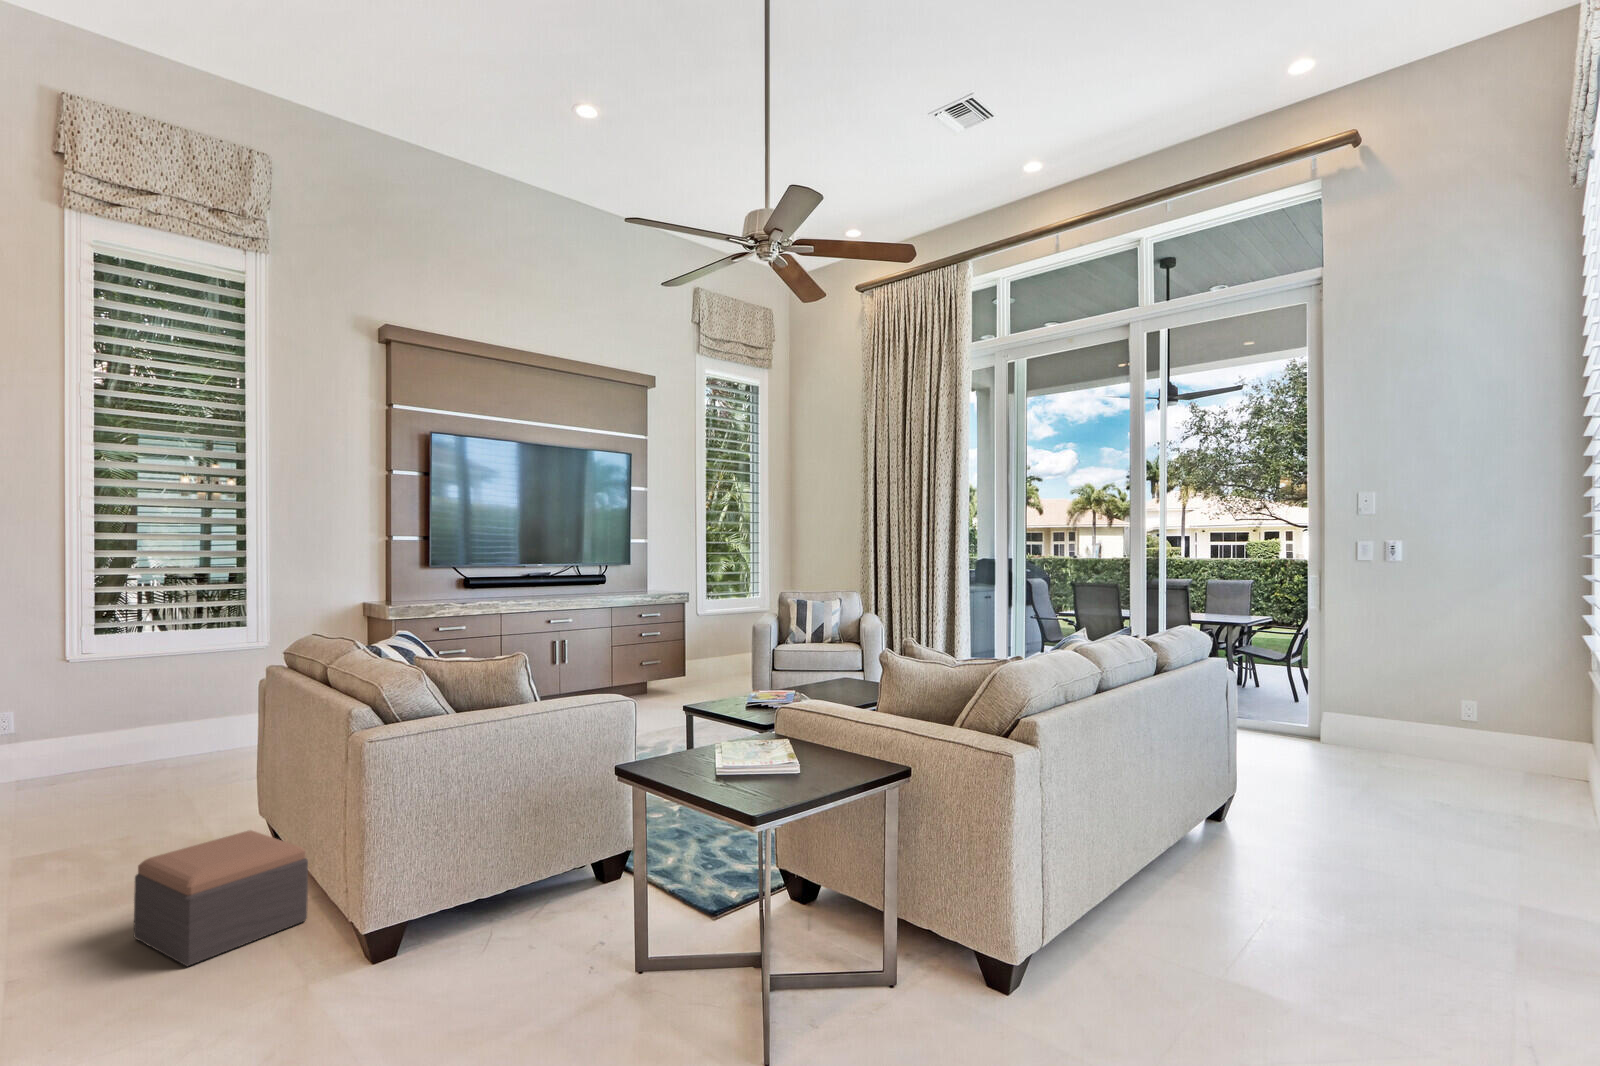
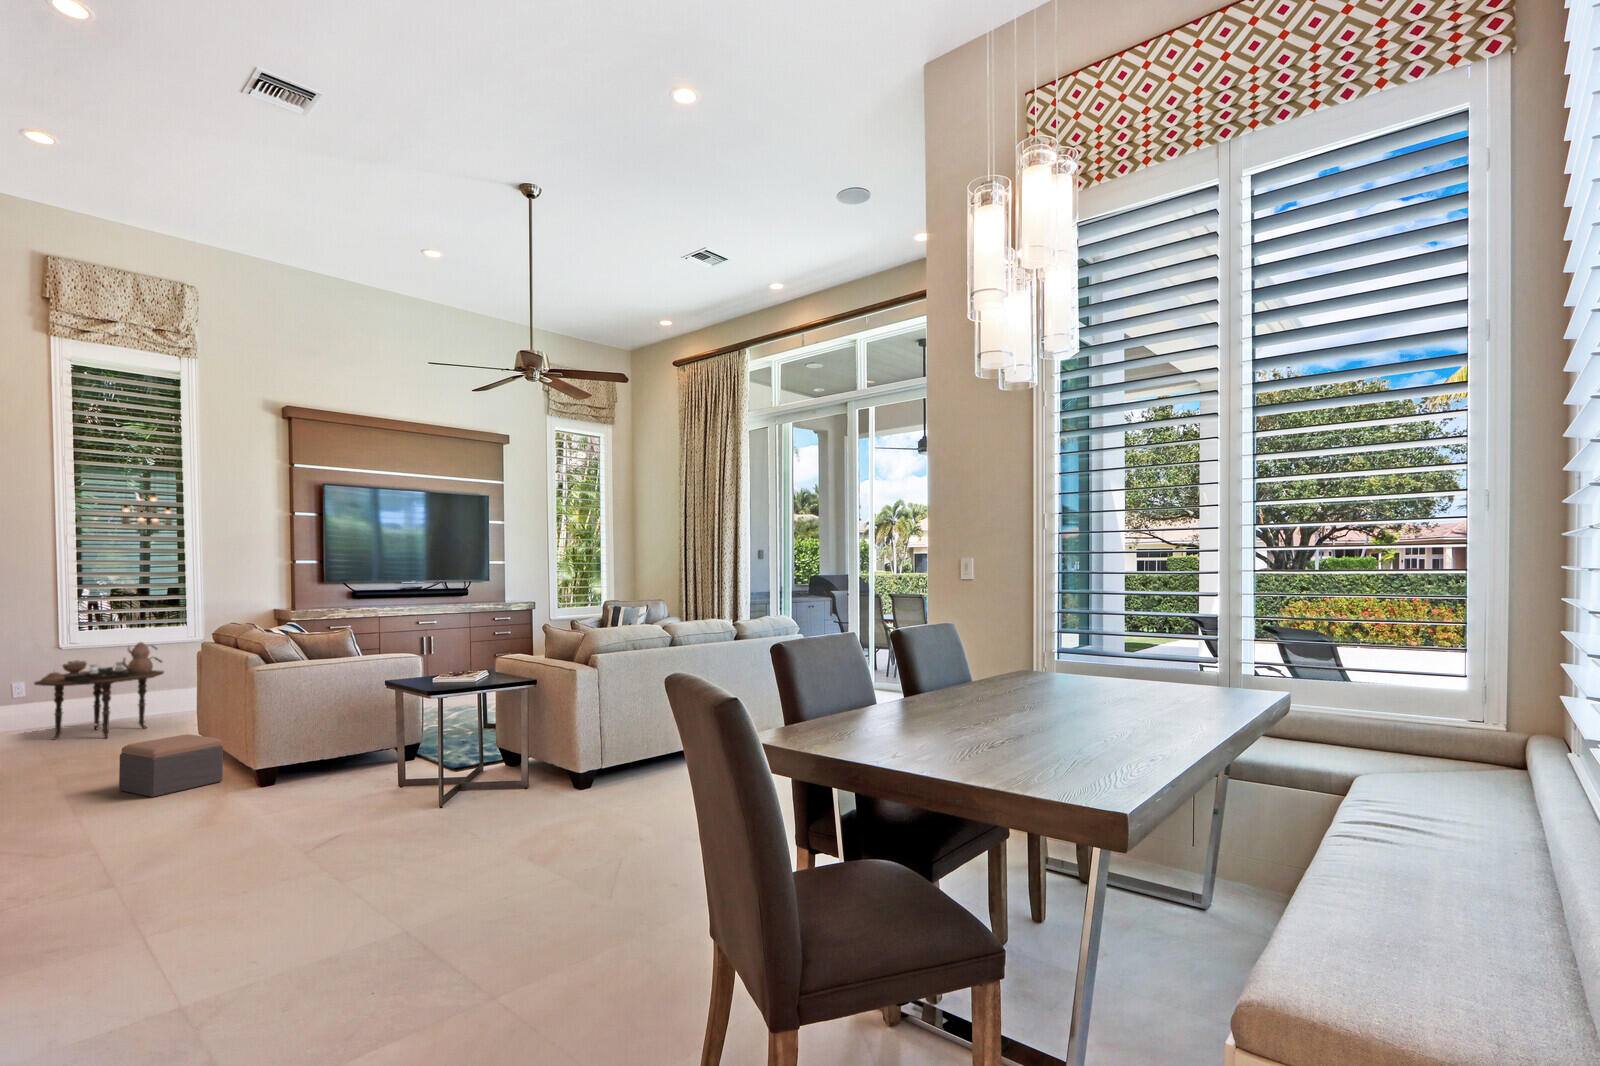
side table: none [38,650,223,793] -> present [34,642,164,740]

